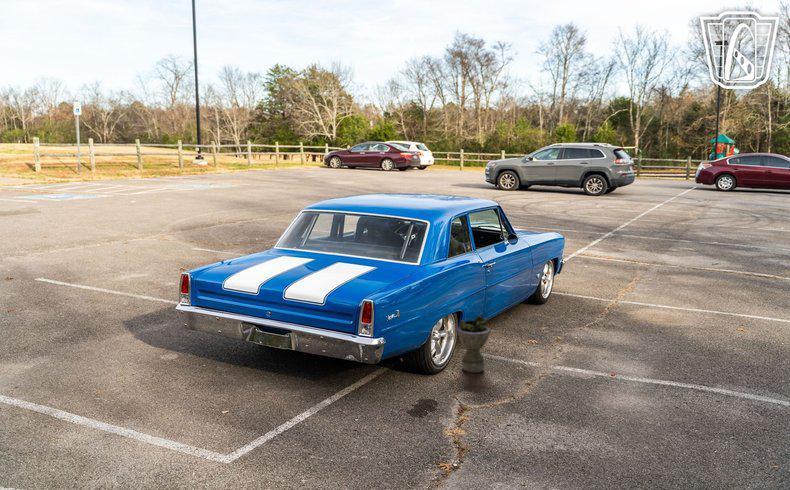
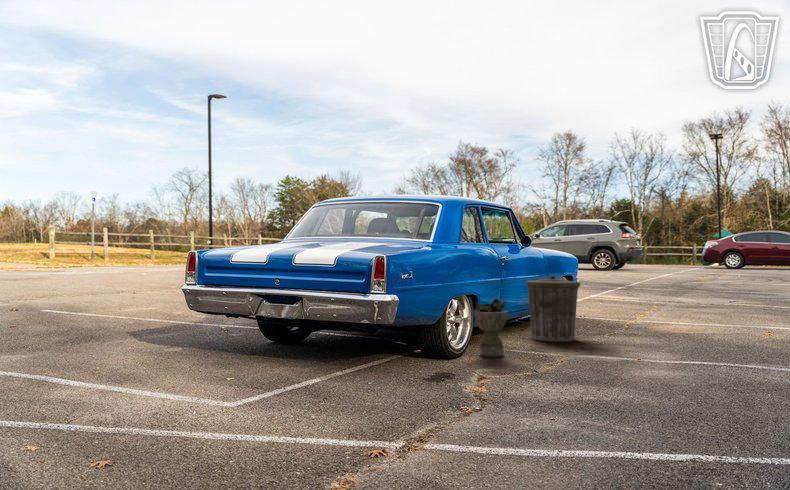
trash can: none [510,278,562,344] -> present [526,276,580,342]

